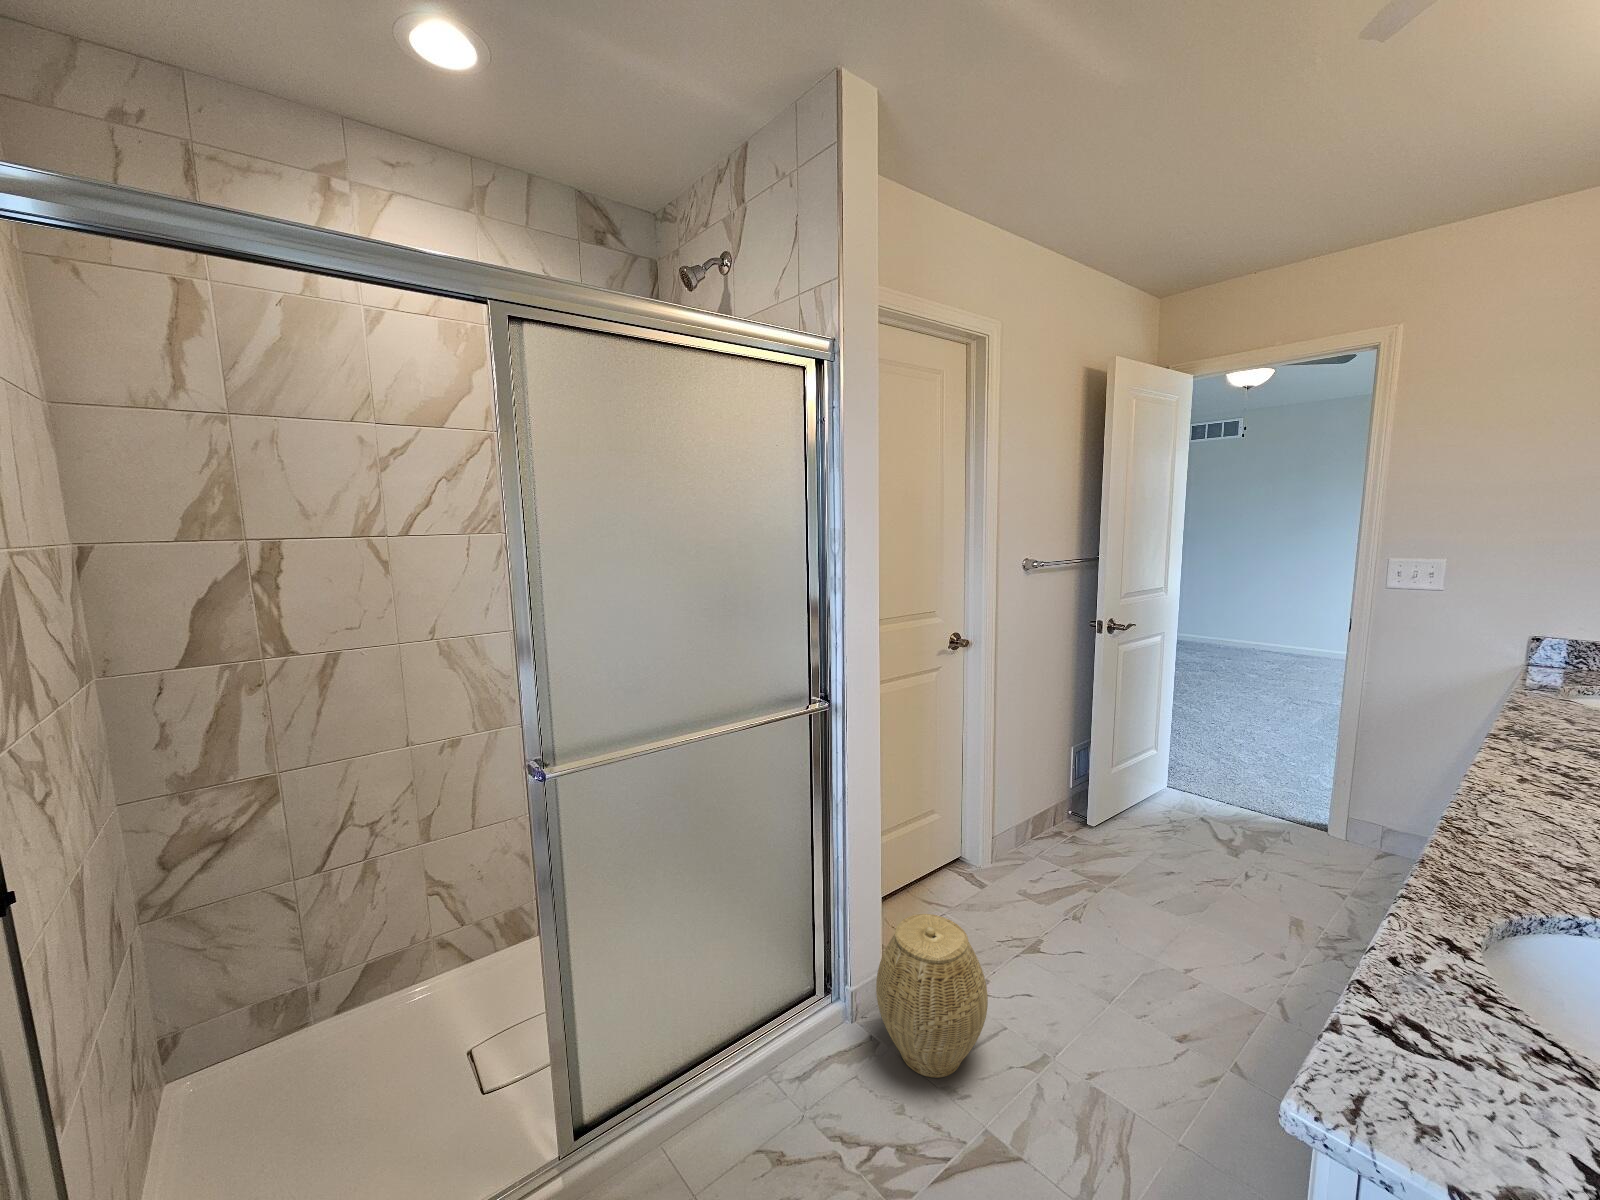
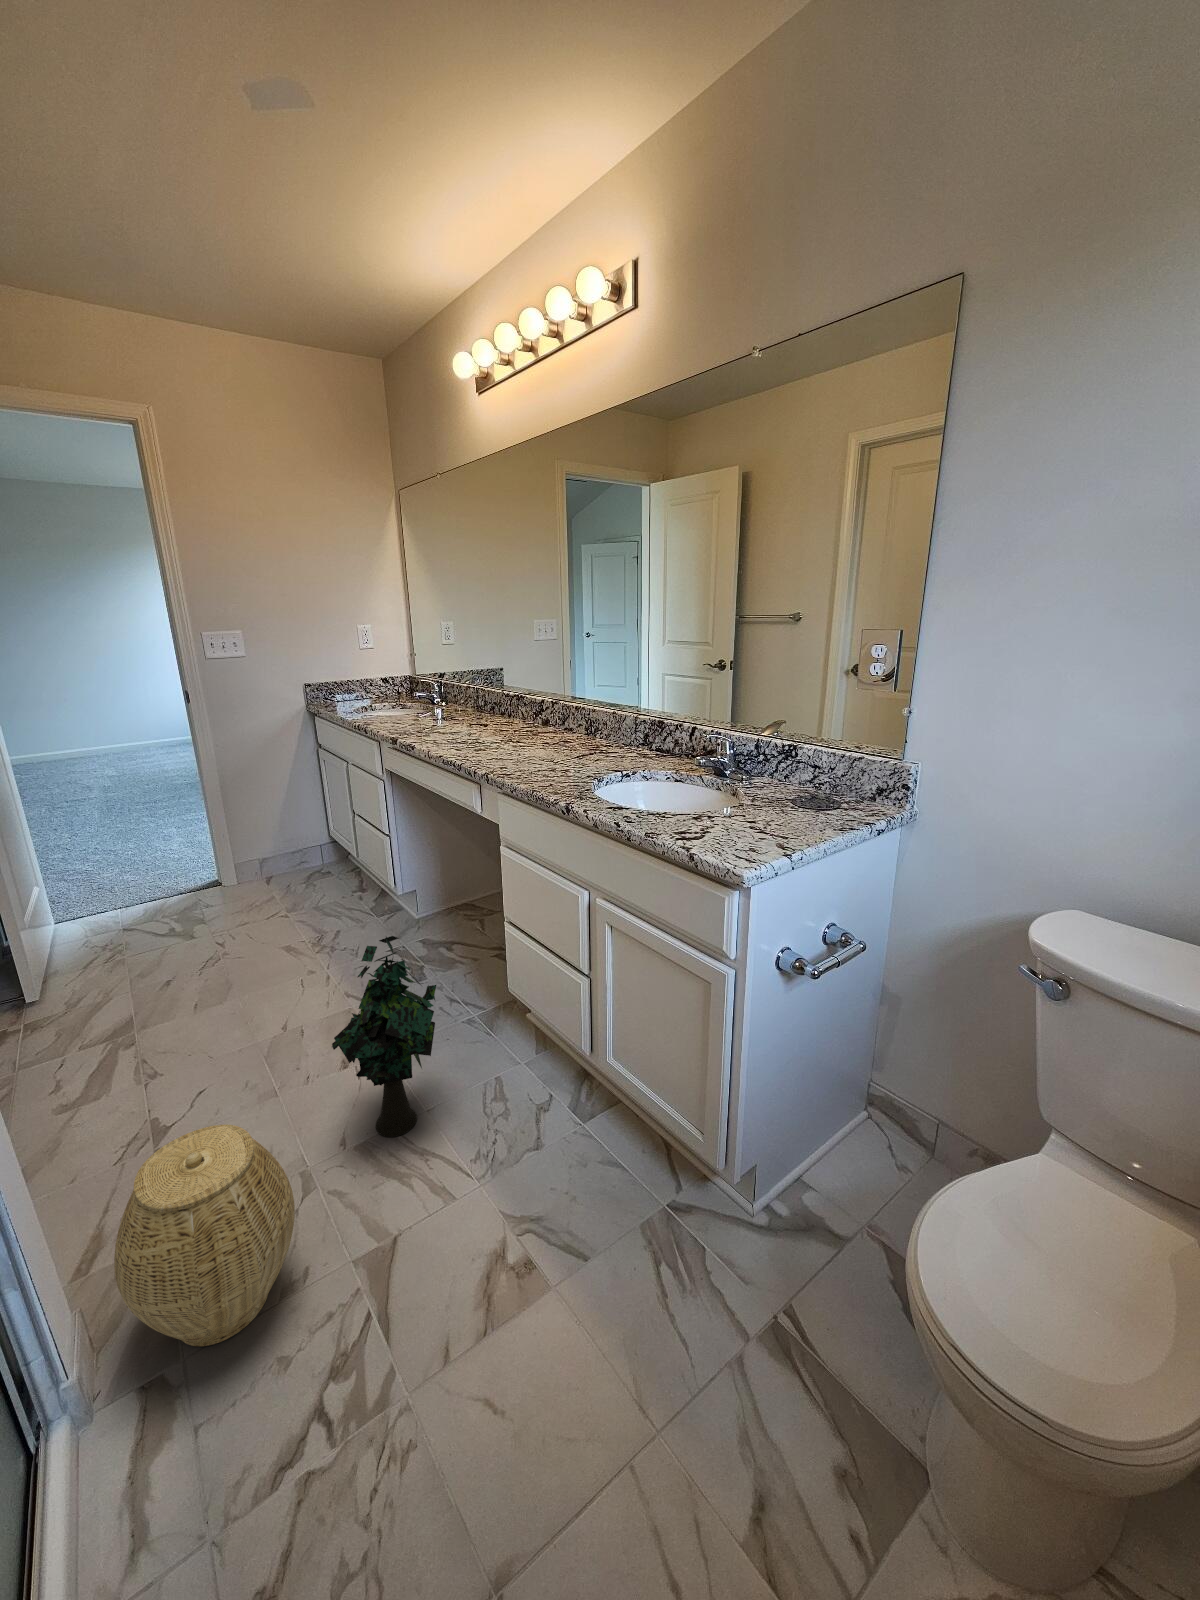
decorative plant: none [1083,909,1226,1135] -> present [332,936,436,1137]

